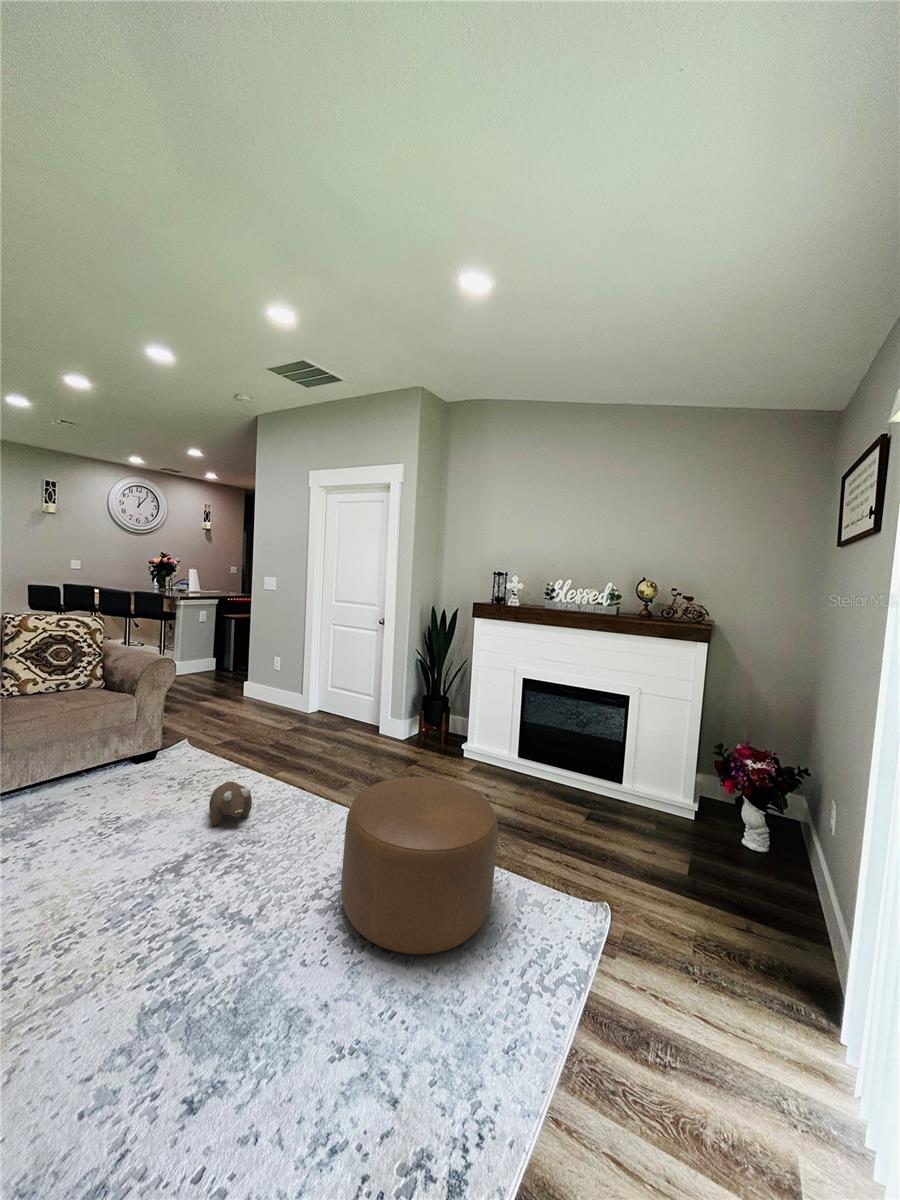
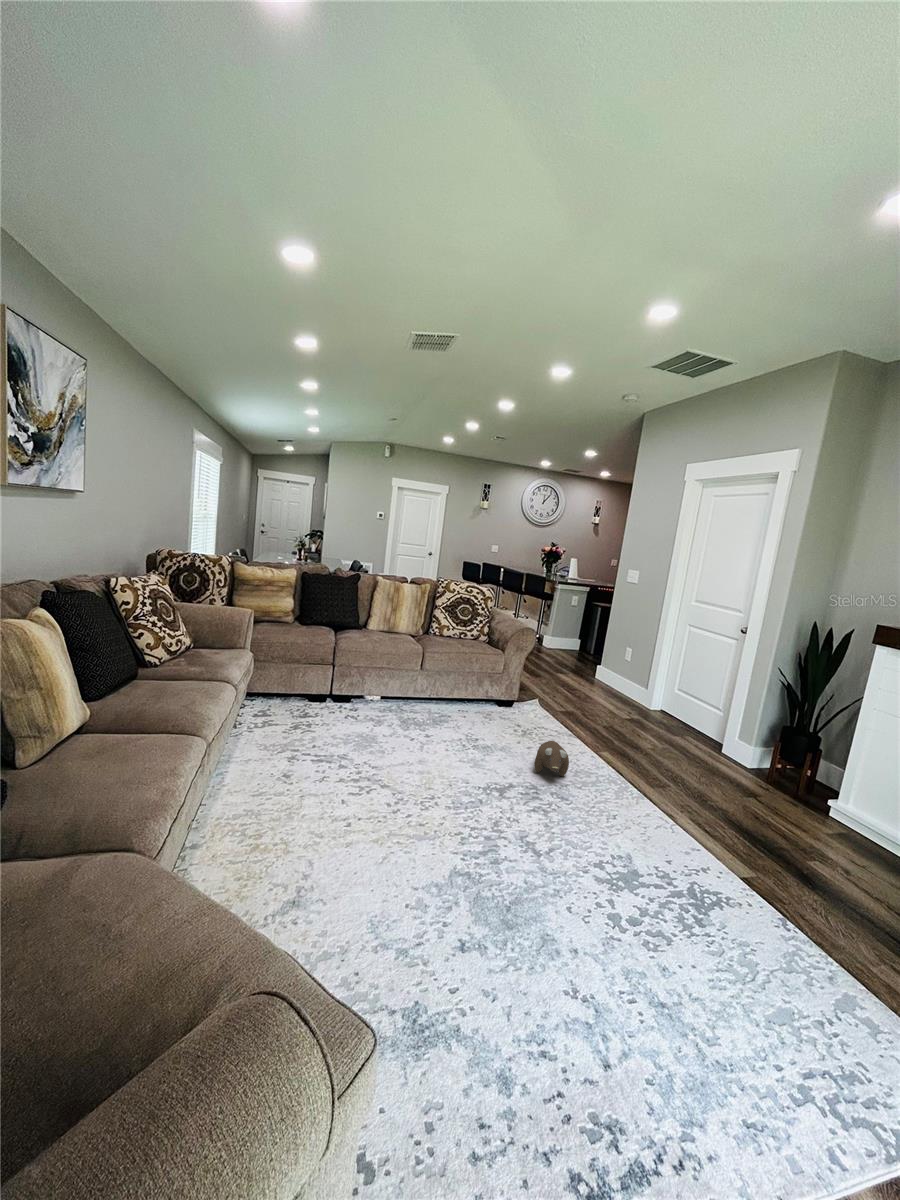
ottoman: present [341,777,498,954] -> none [616,788,819,996]

